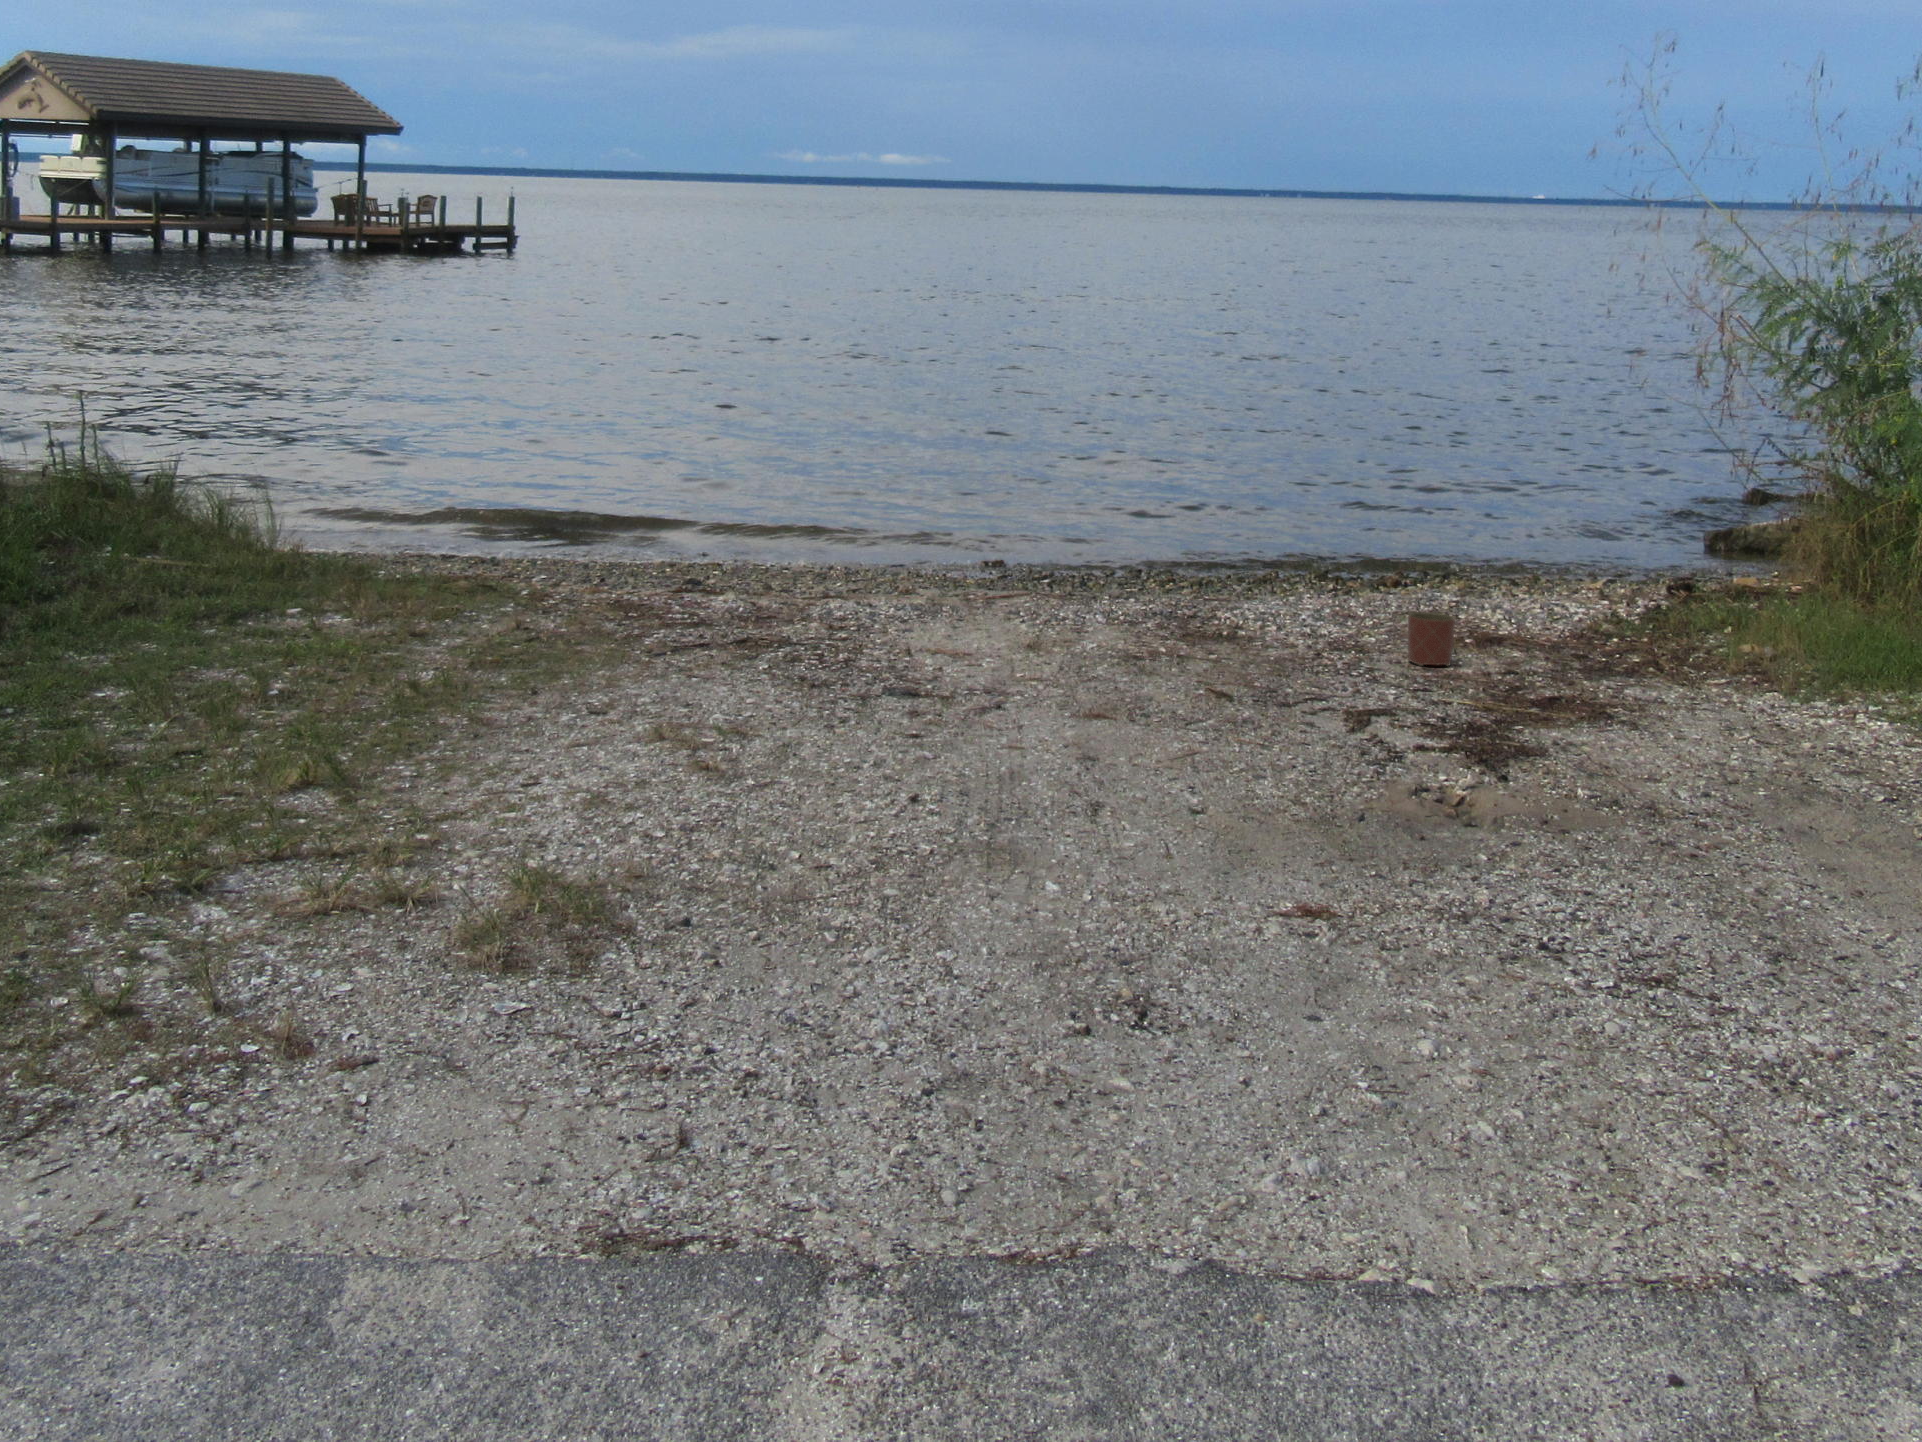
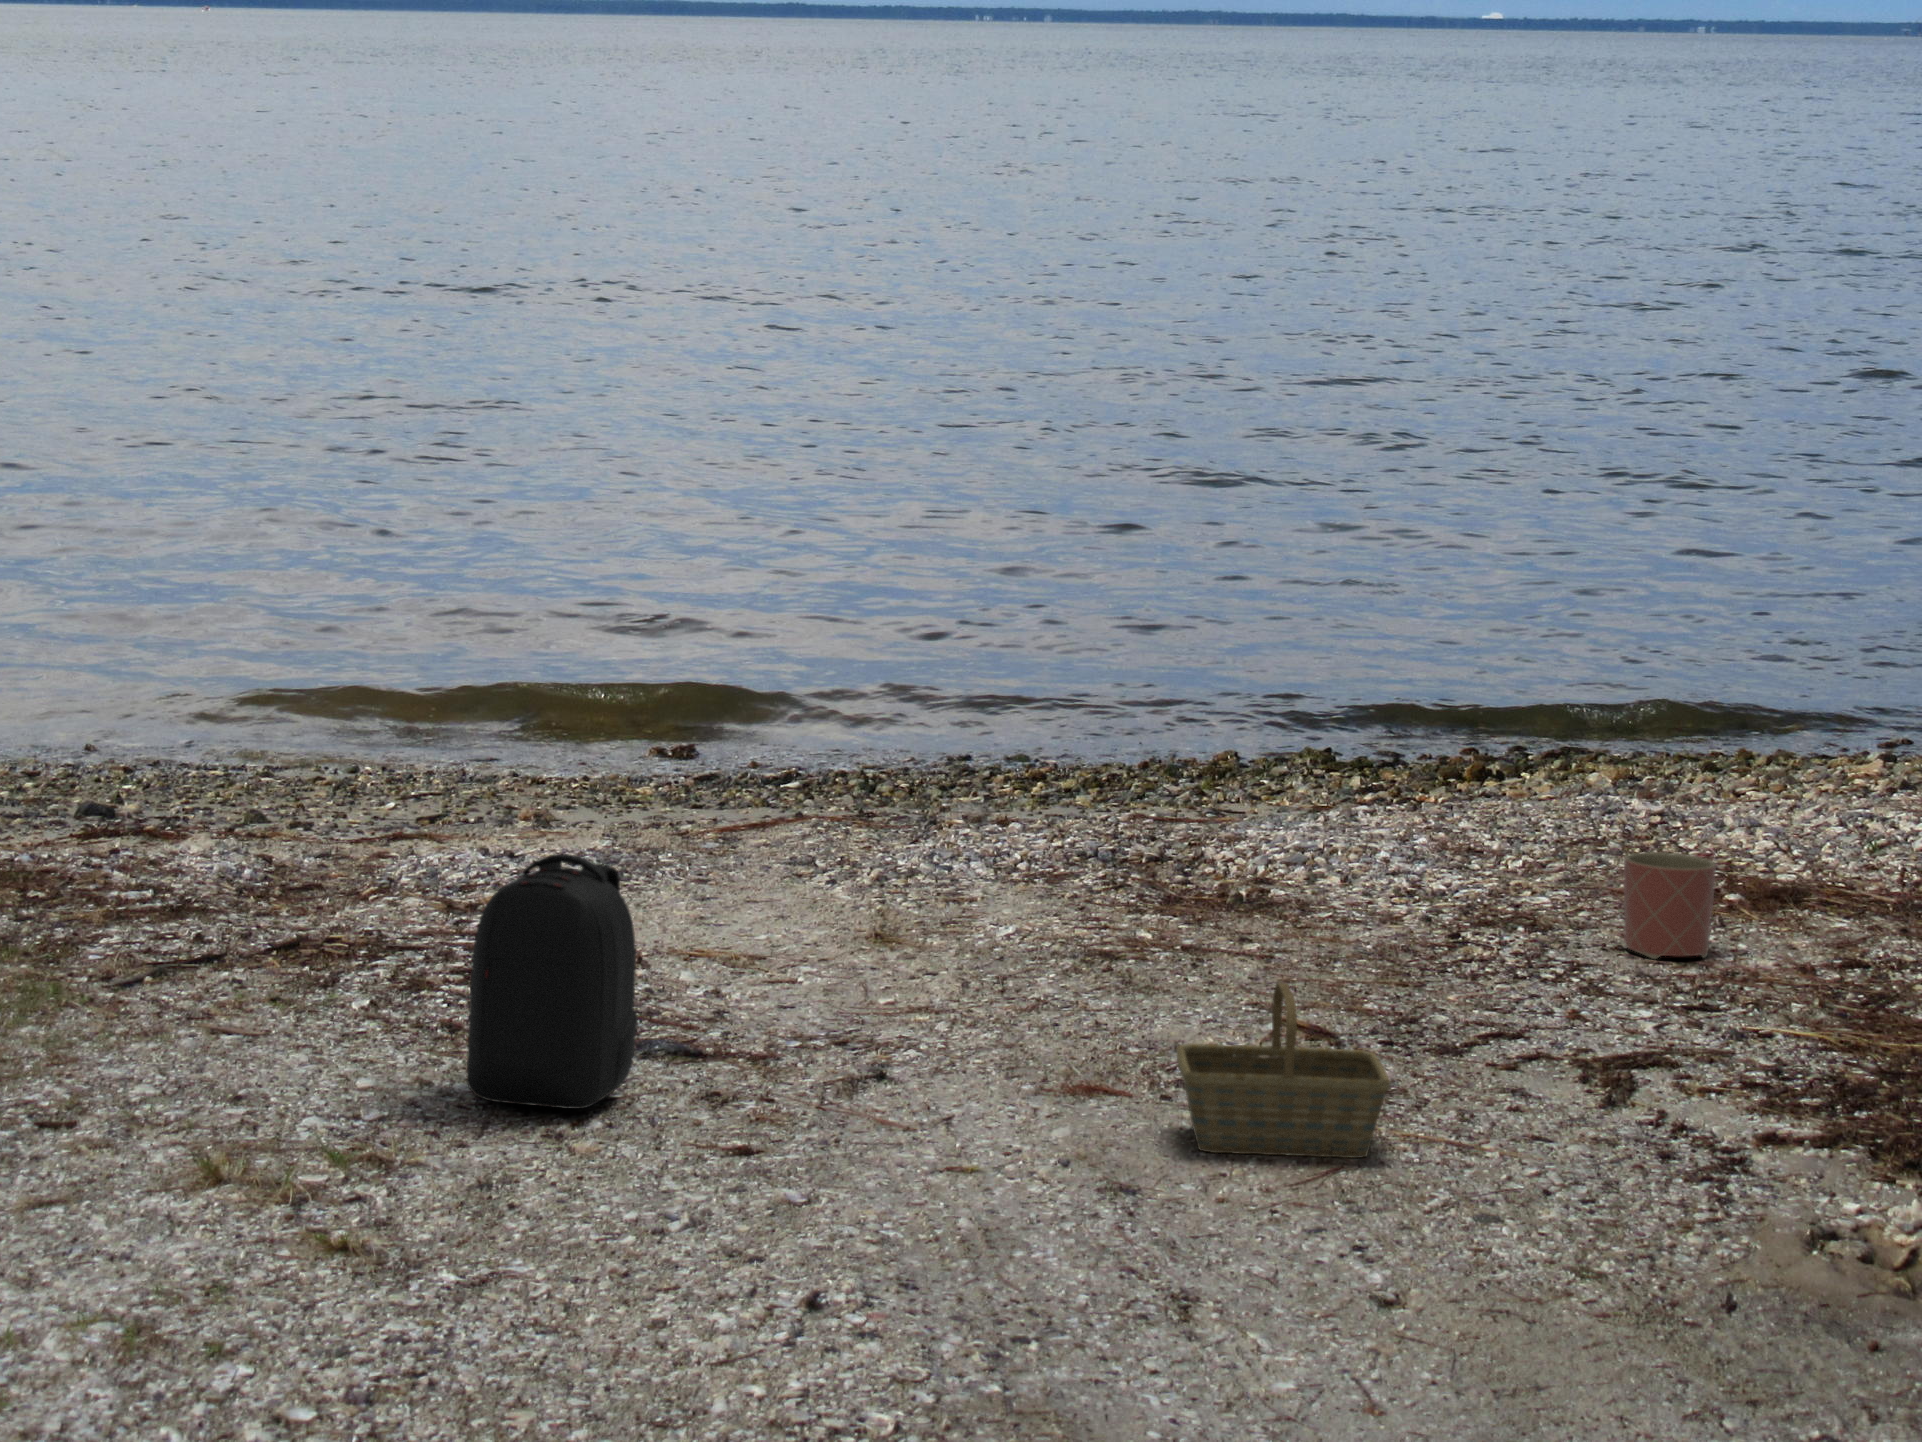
backpack: none [786,594,870,715] -> present [467,854,638,1109]
basket: none [1122,664,1224,750] -> present [1177,982,1391,1158]

